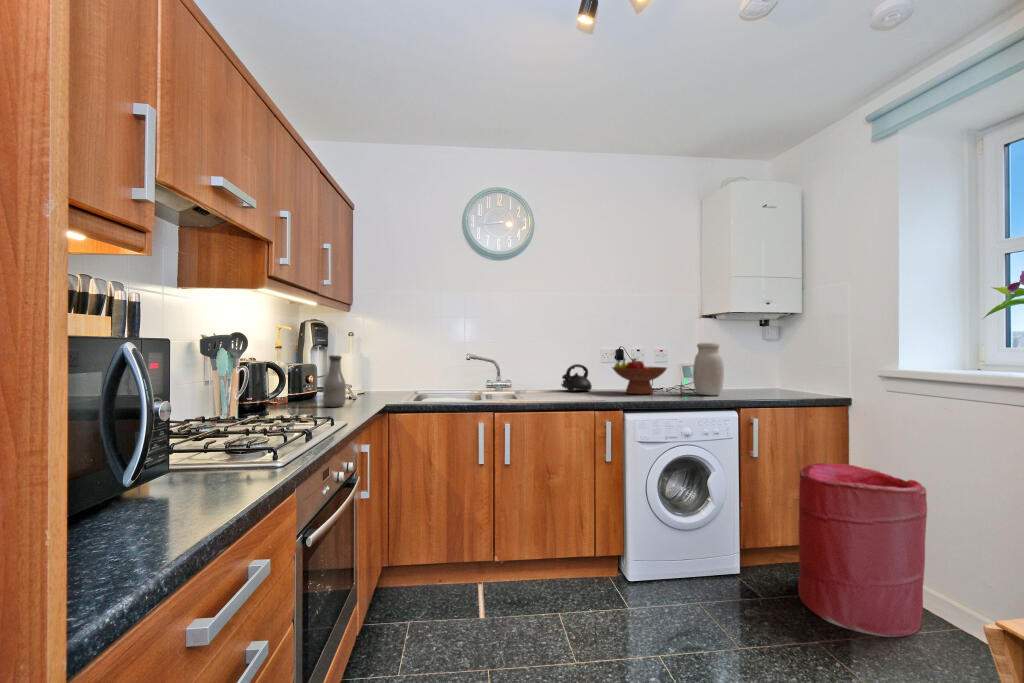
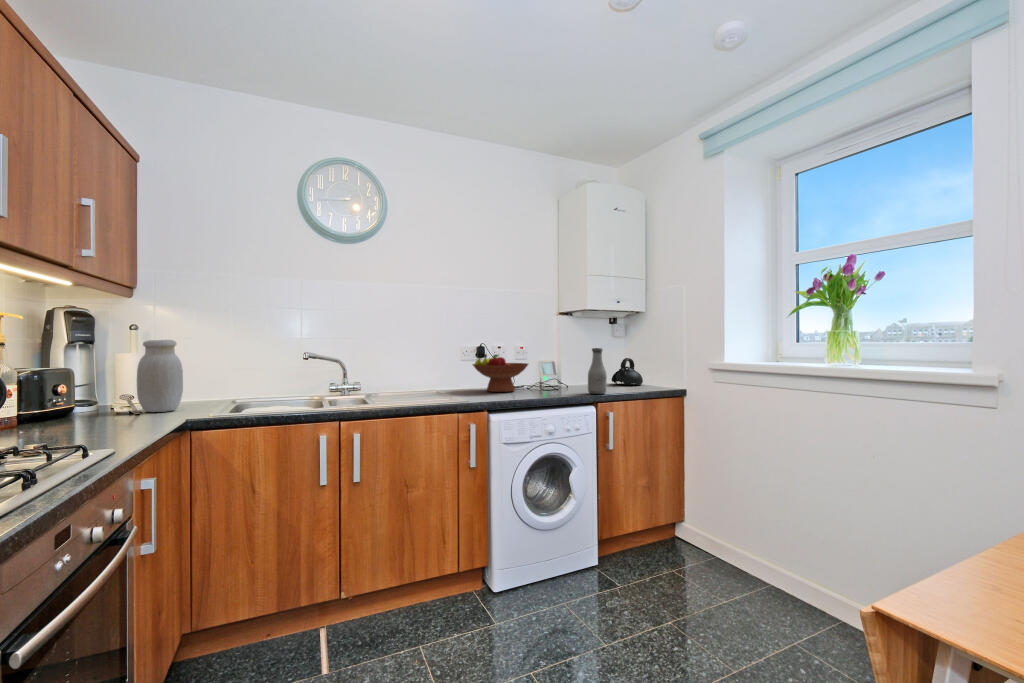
jar: present [693,342,724,395] -> present [137,340,183,412]
bottle: present [323,355,346,407] -> present [588,348,607,394]
teapot: present [561,364,592,392] -> present [612,358,643,386]
laundry hamper: present [798,463,927,637] -> none [649,450,750,606]

